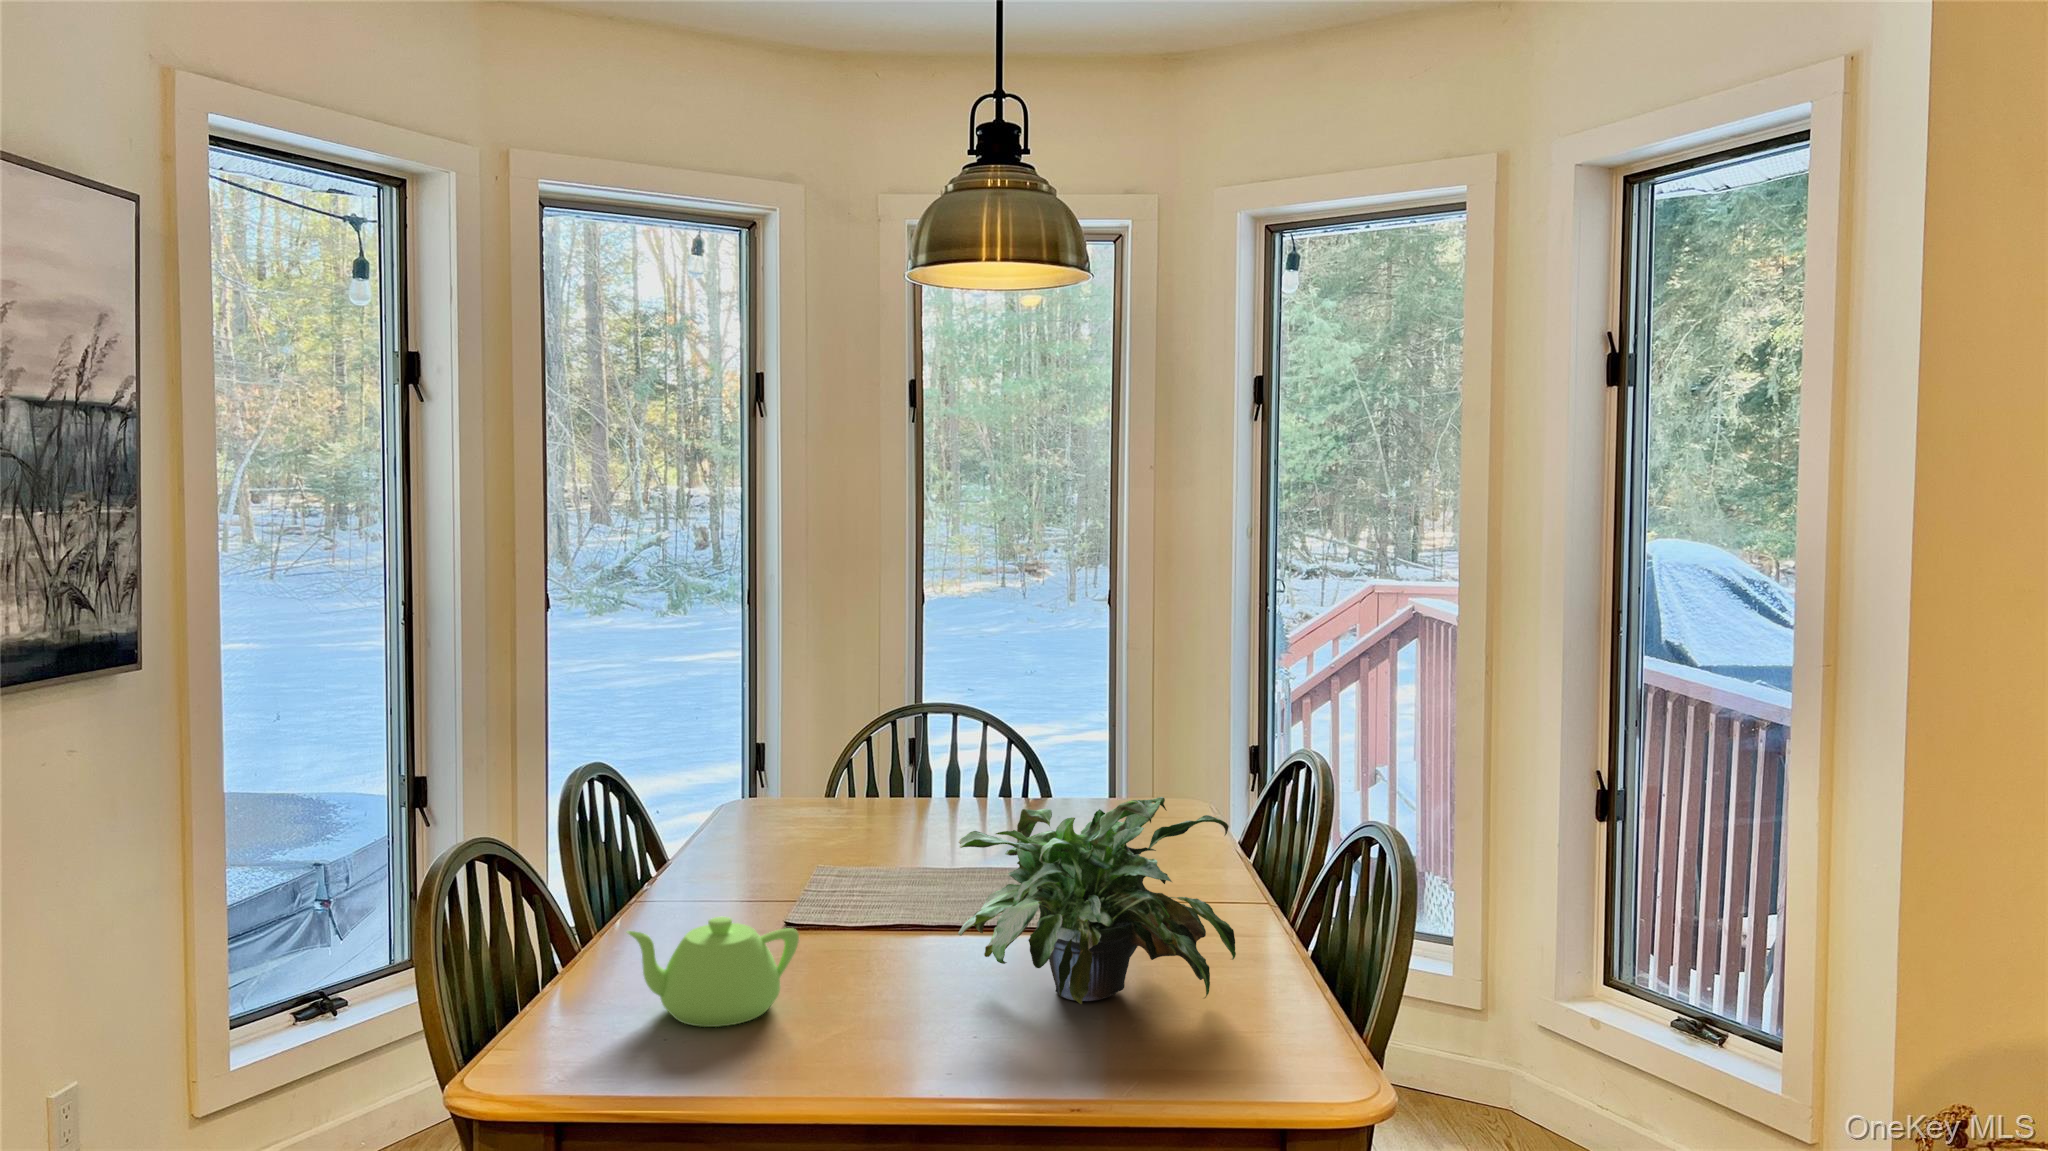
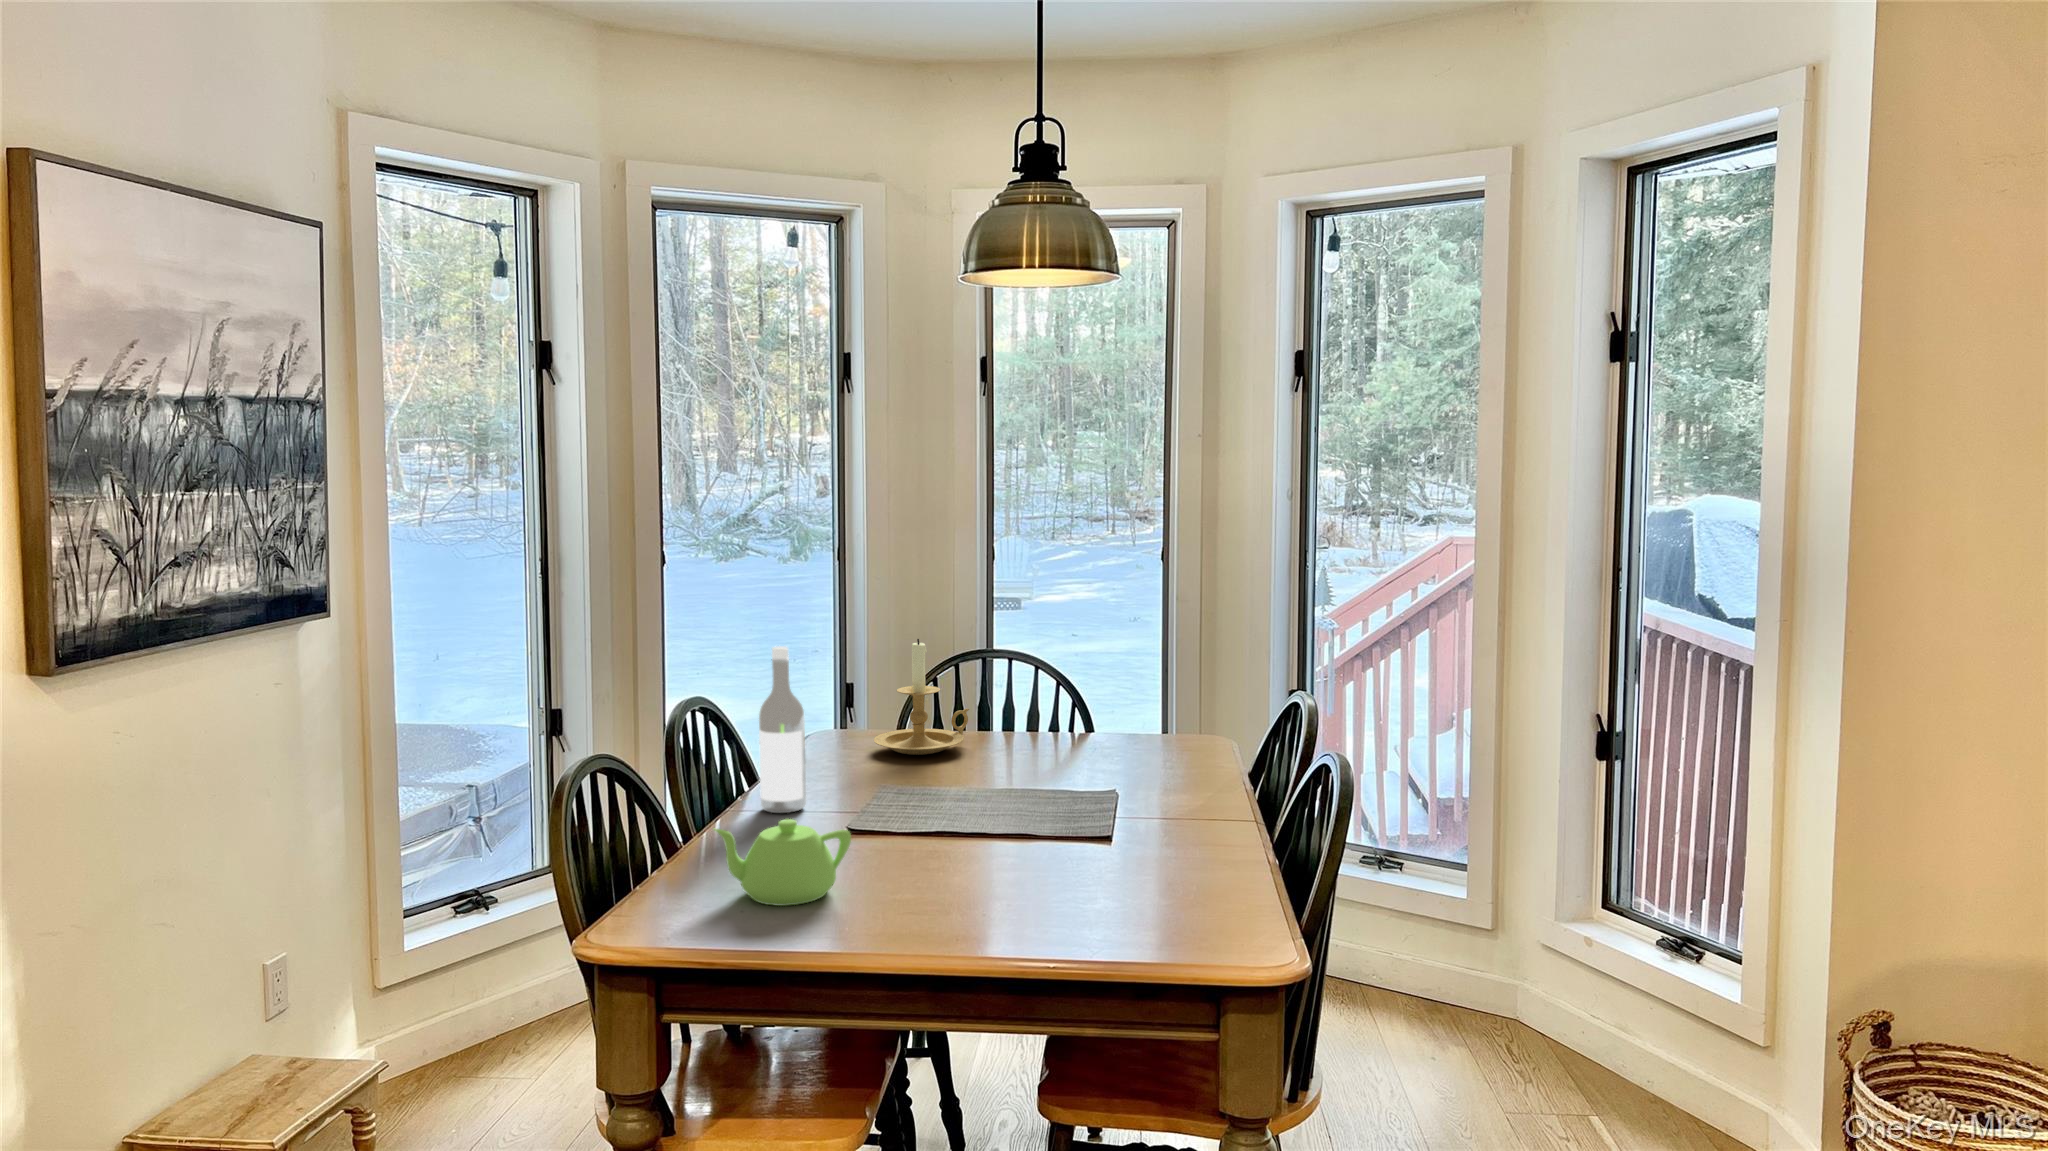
candle holder: none [802,692,911,827] -> present [874,639,969,755]
wine bottle: none [674,702,730,903] -> present [759,646,806,813]
potted plant: present [958,797,1236,1004] -> none [979,729,1206,895]

